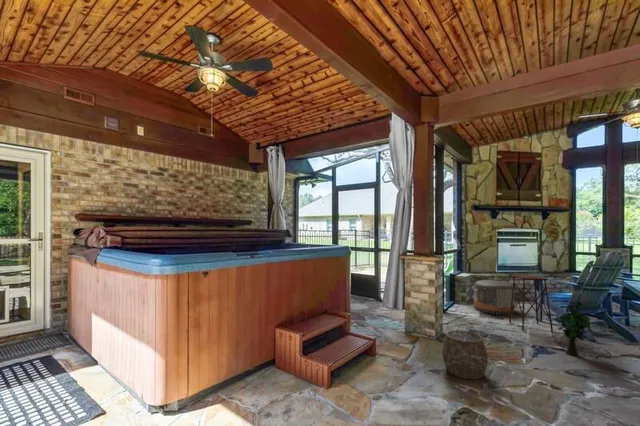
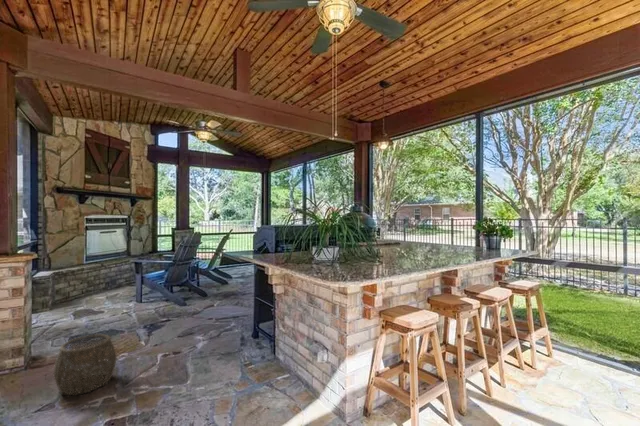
side table: present [509,275,553,333] -> none [111,259,154,316]
pouf: present [474,280,514,314] -> none [63,272,111,311]
decorative plant: present [554,302,592,356] -> none [161,275,191,322]

